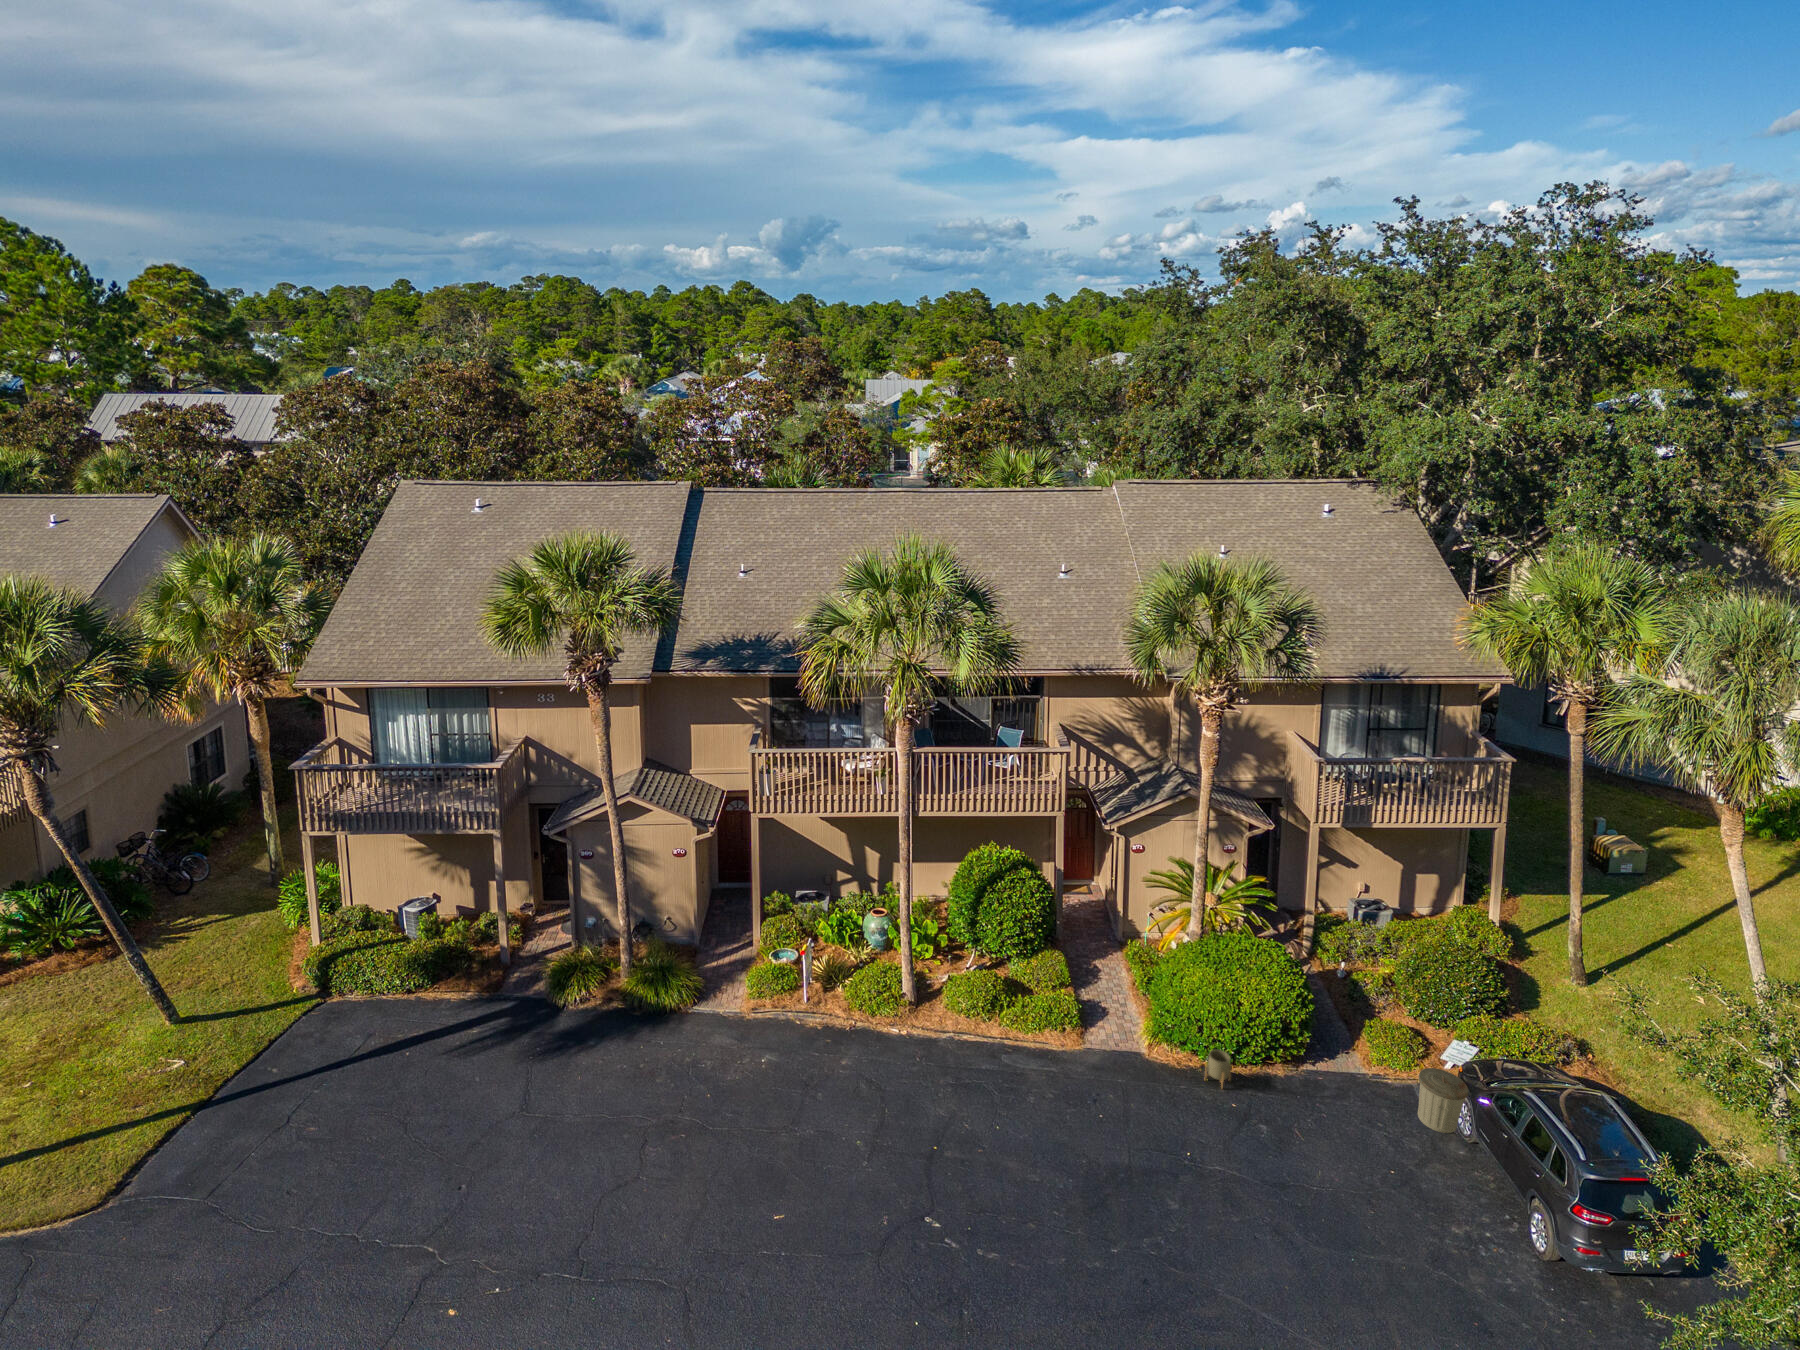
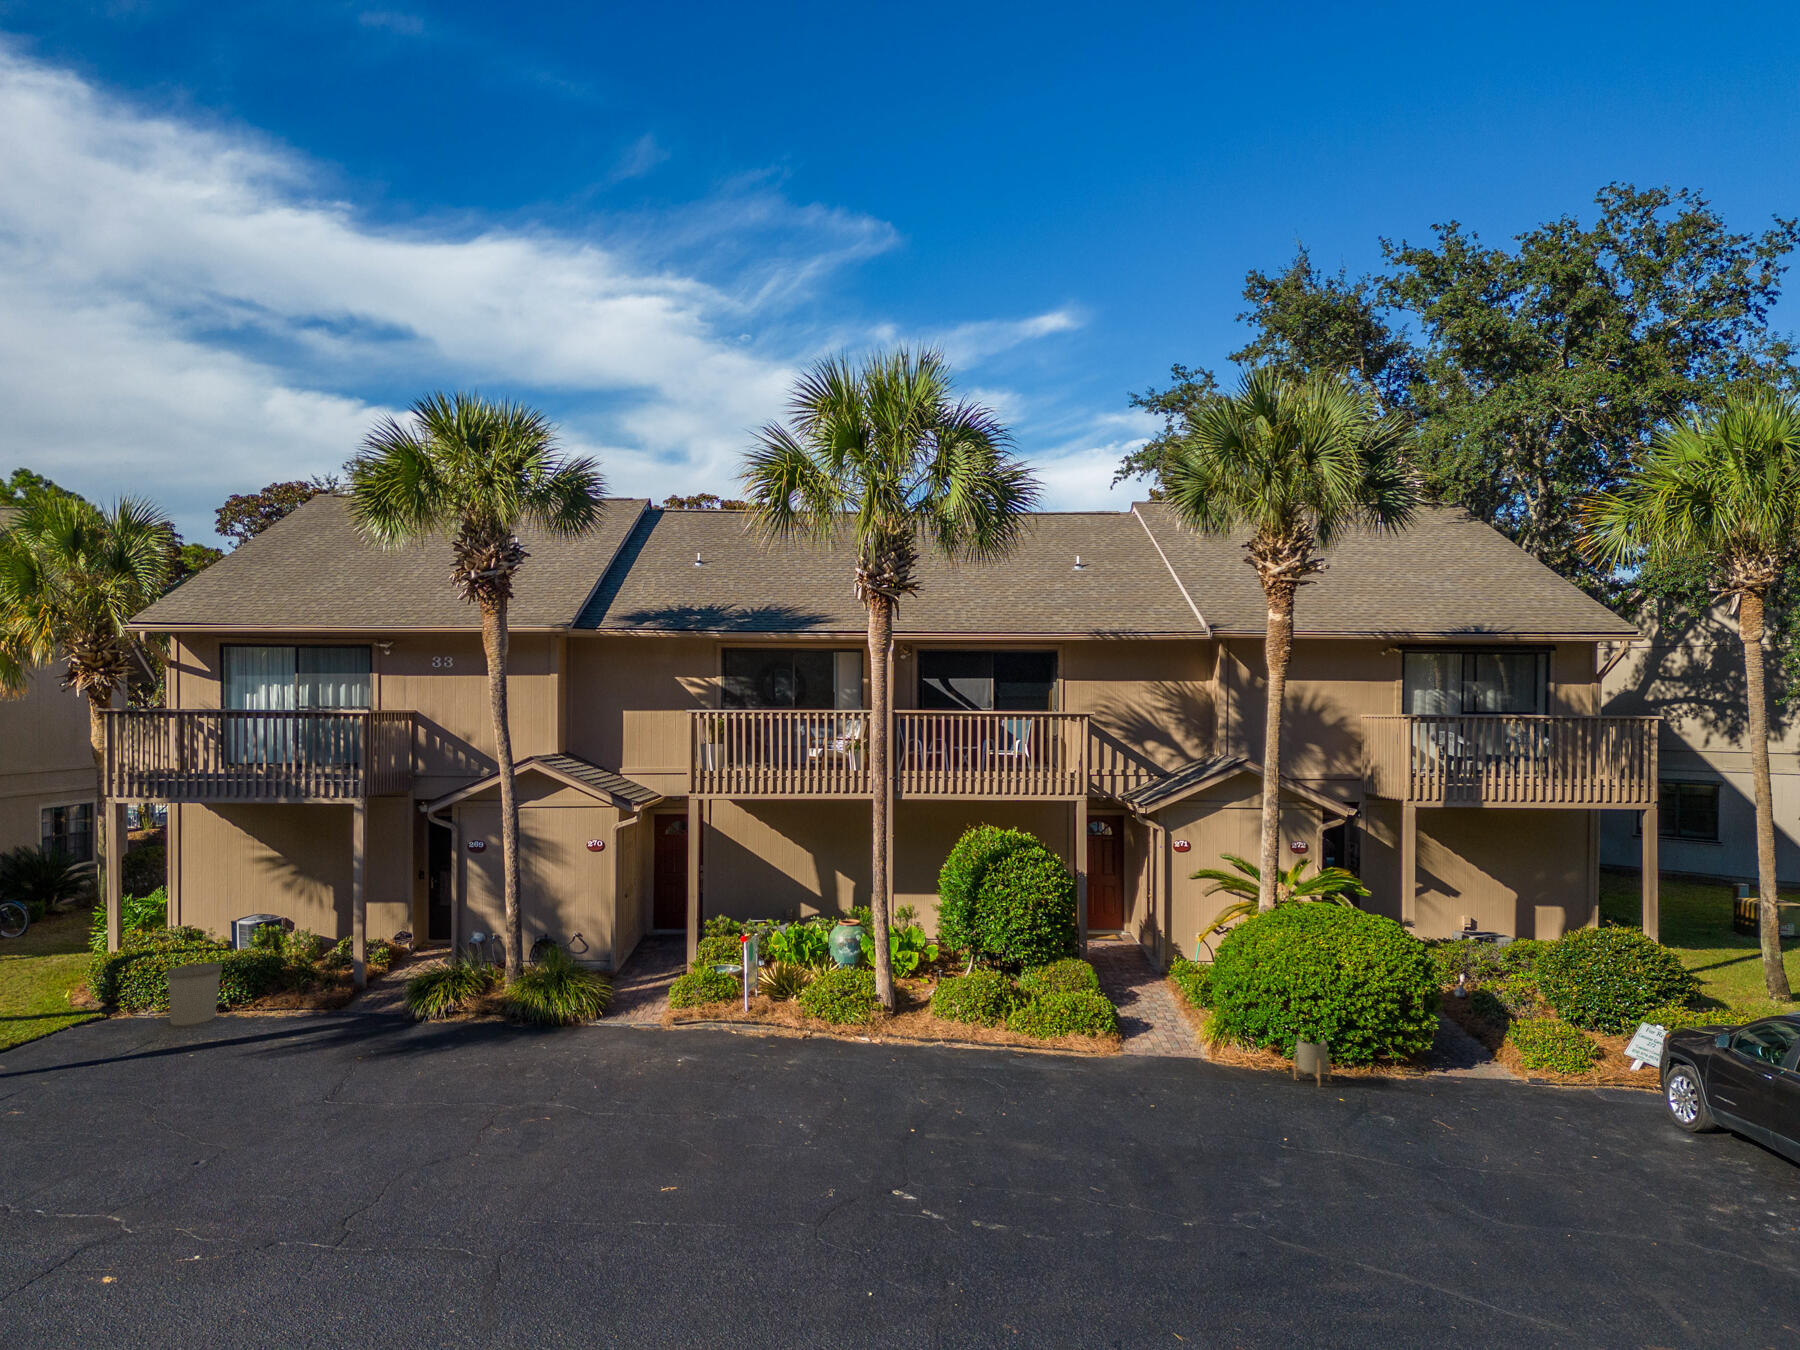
trash can: present [1418,1068,1468,1133] -> present [166,963,223,1026]

